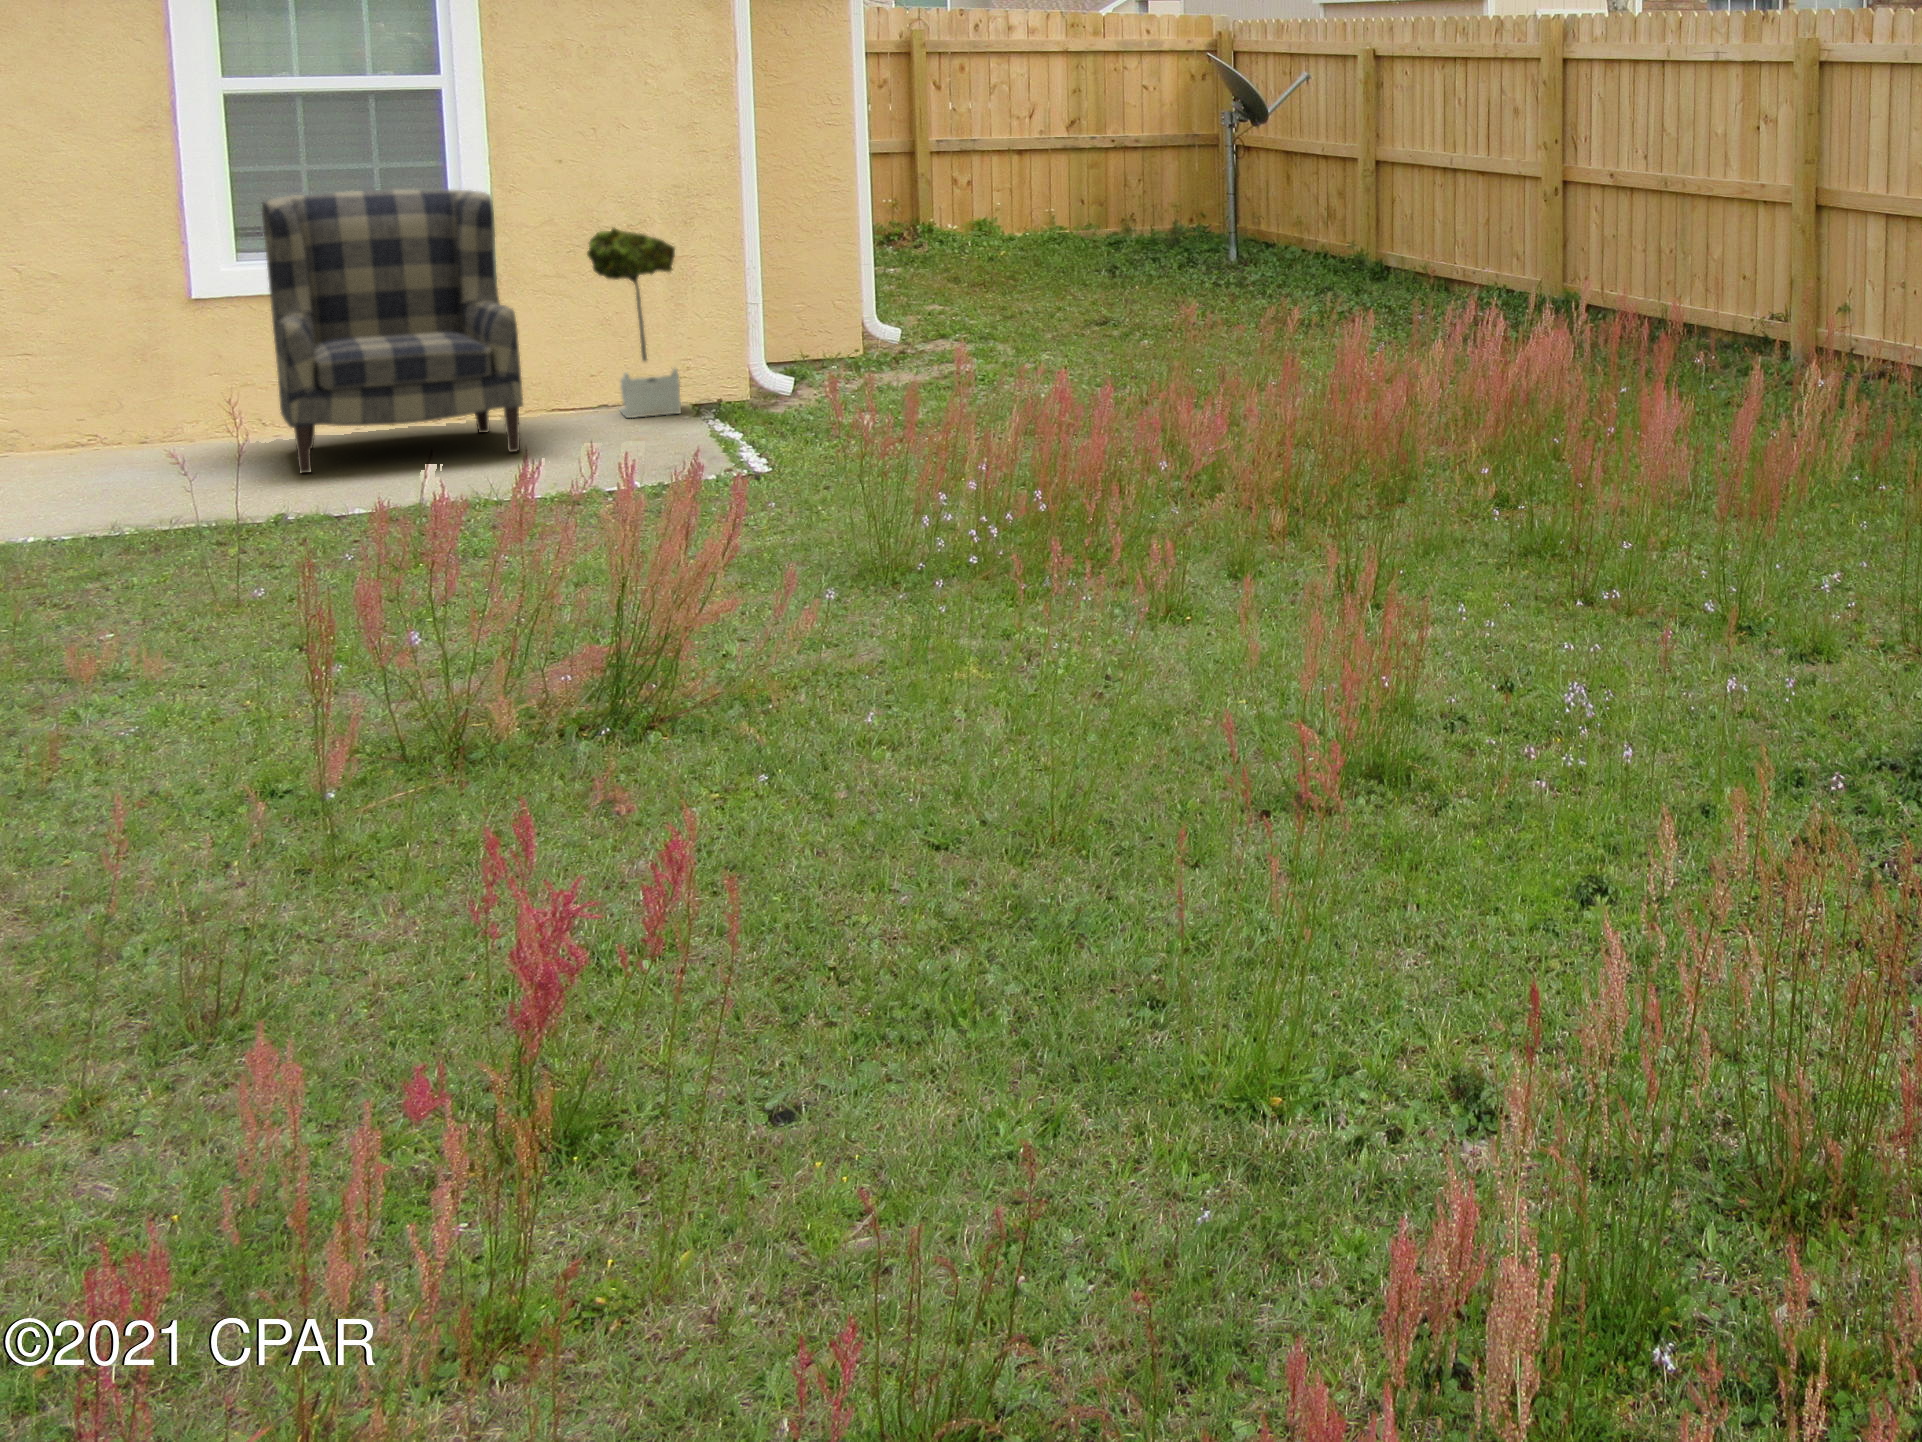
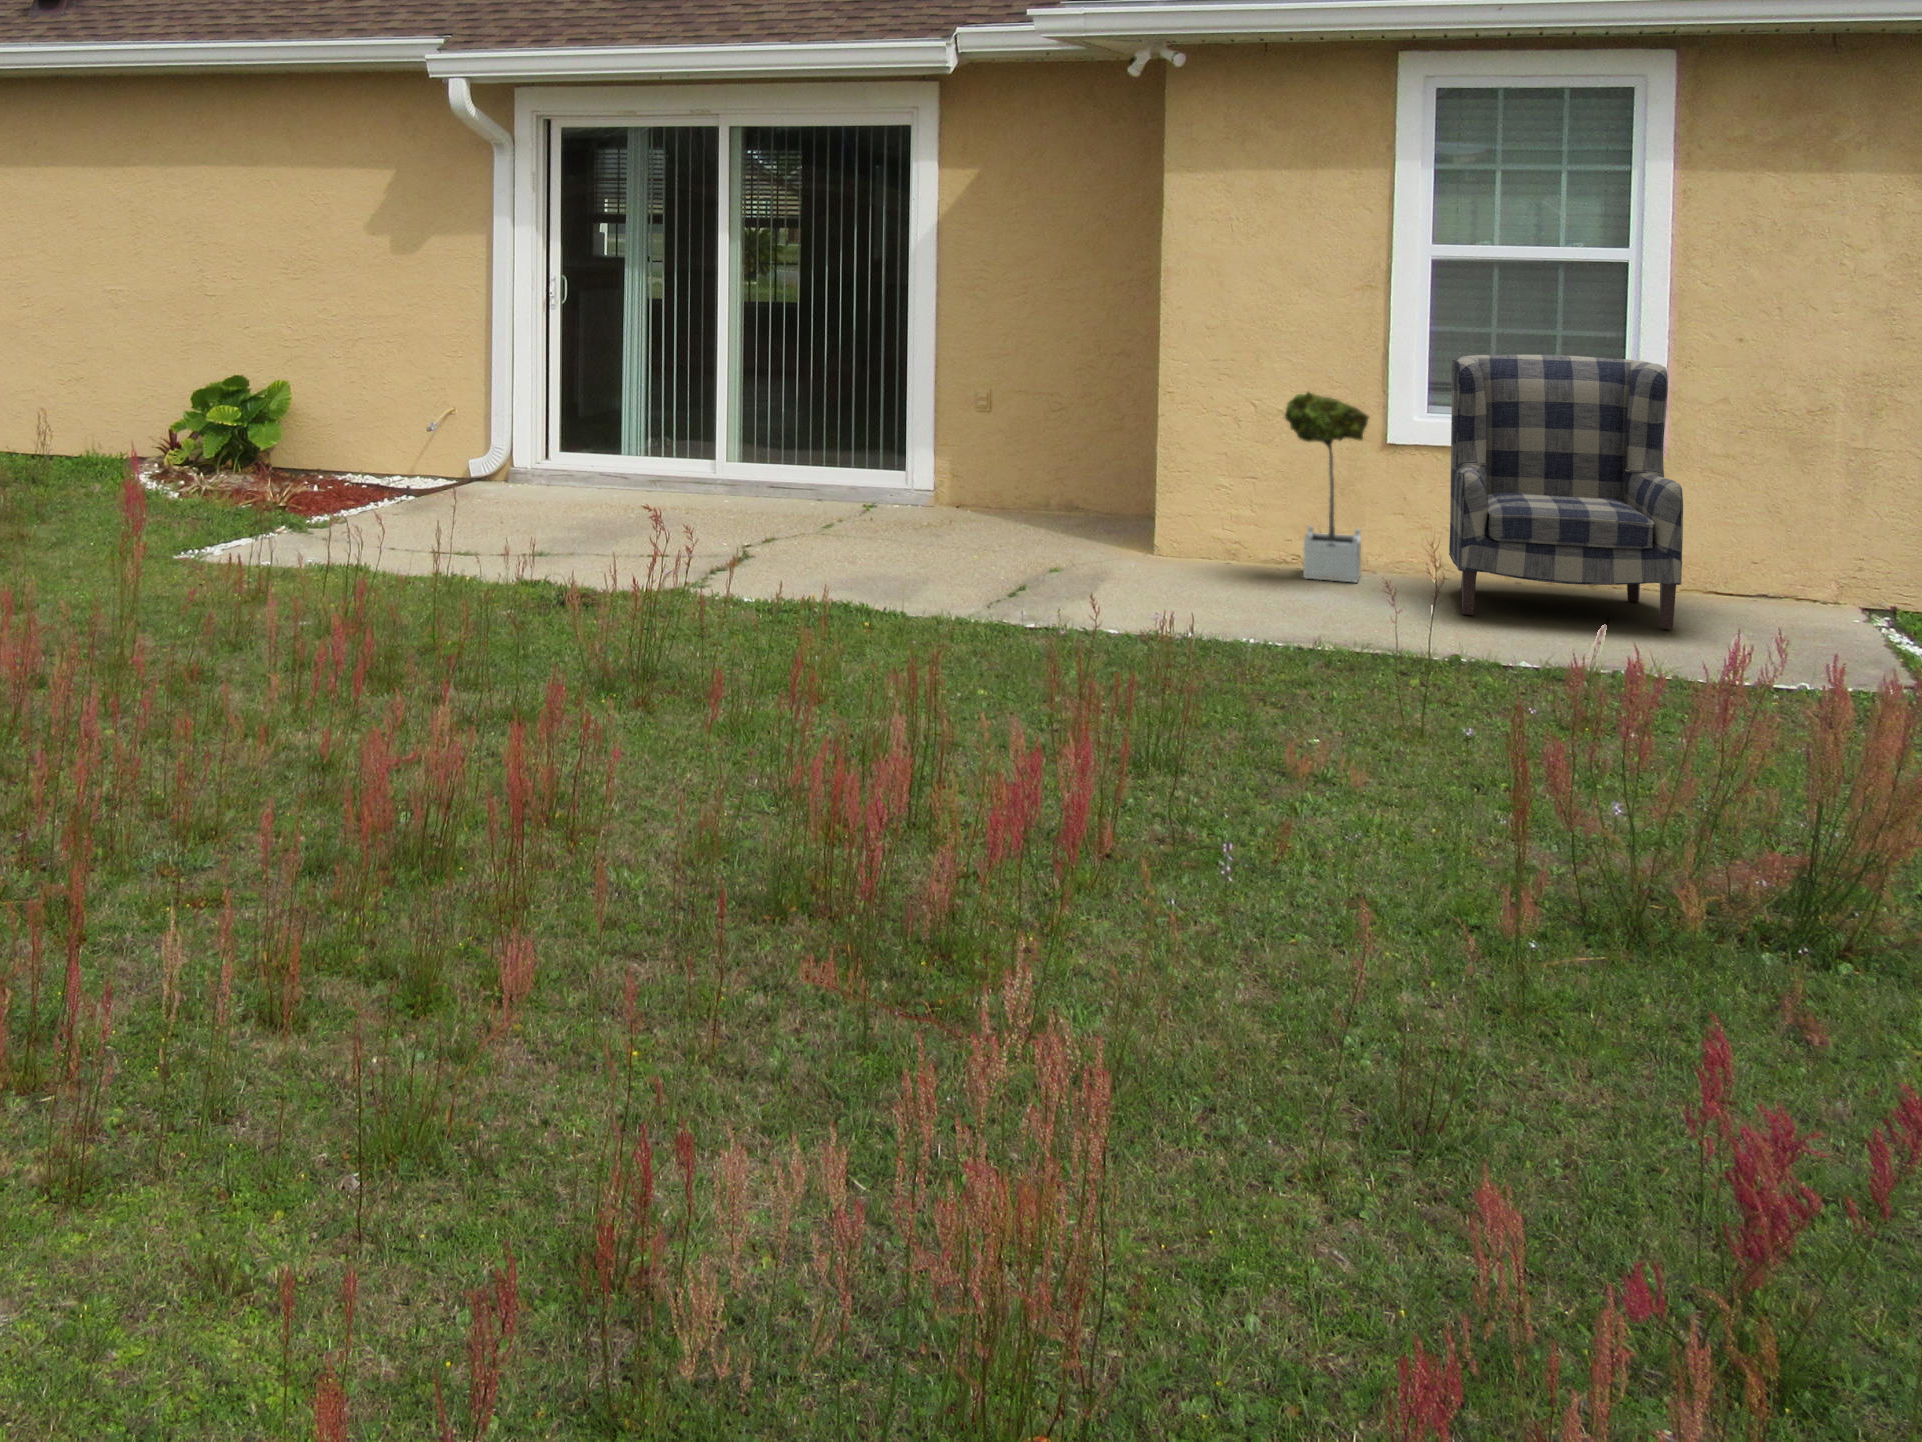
potted tree: present [587,227,681,418] -> present [1285,392,1369,583]

